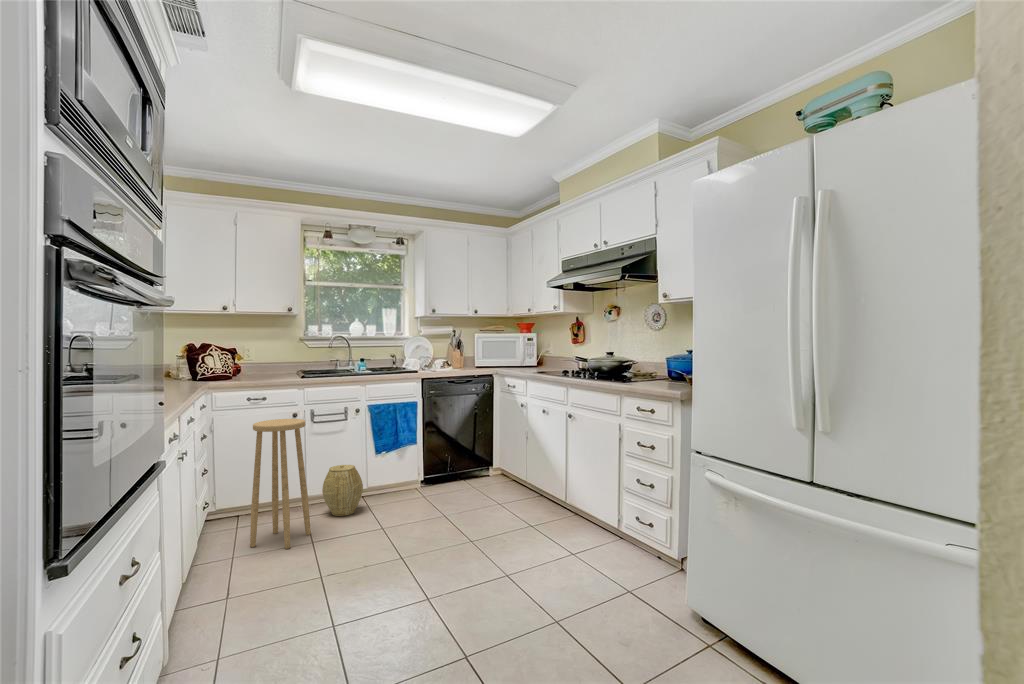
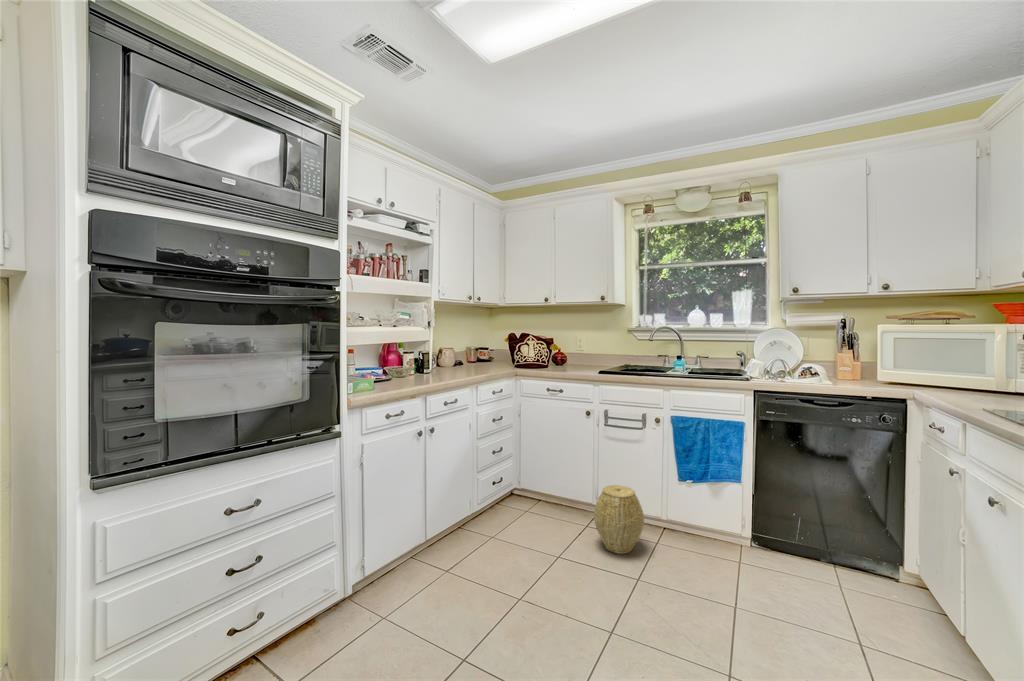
stool: present [250,419,311,549] -> none [493,418,556,576]

